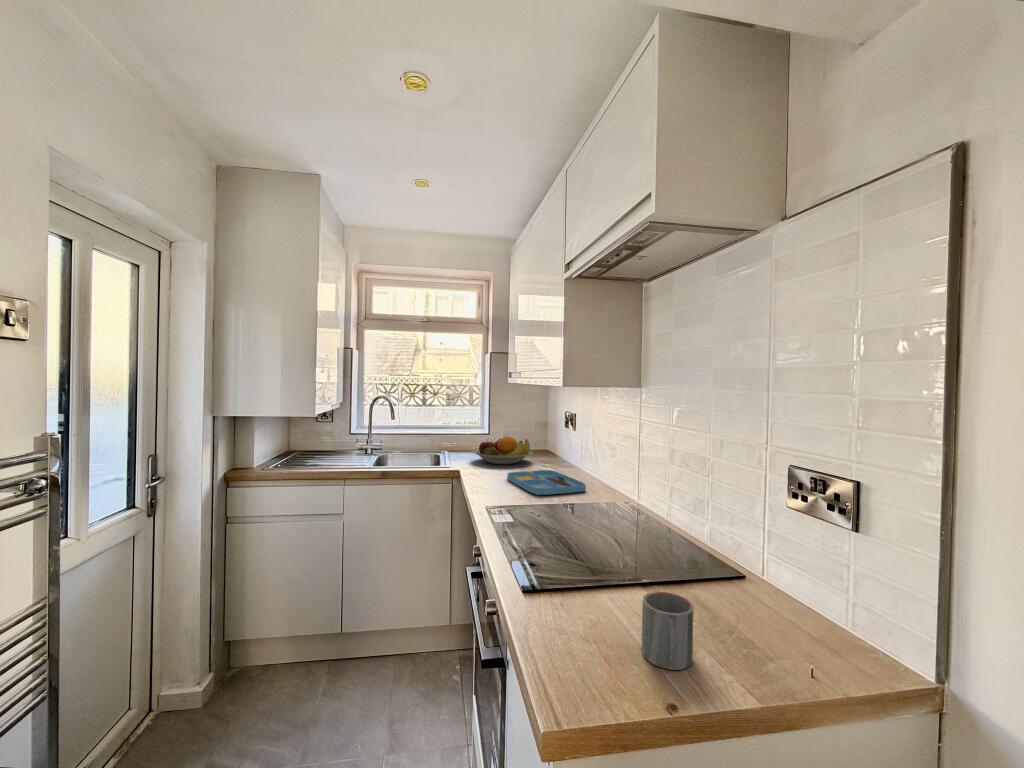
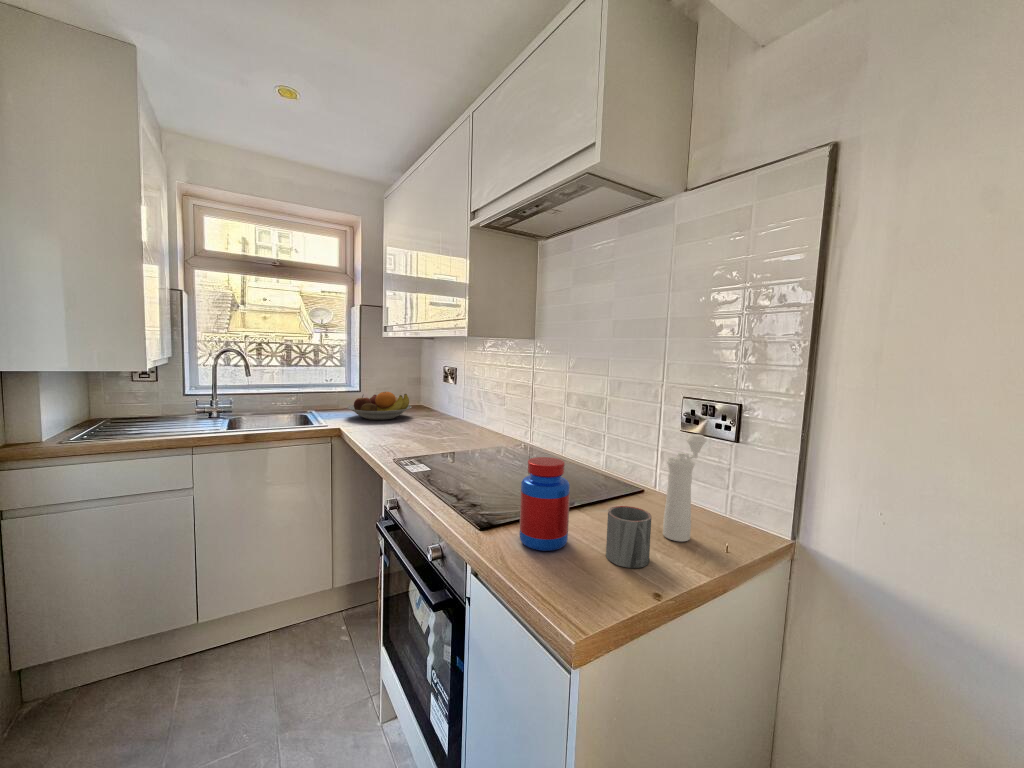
tray: present [507,470,586,495] -> none [395,422,478,444]
pepper mill: none [732,514,801,650] -> present [663,434,706,542]
jar: none [556,524,609,629] -> present [520,457,570,551]

